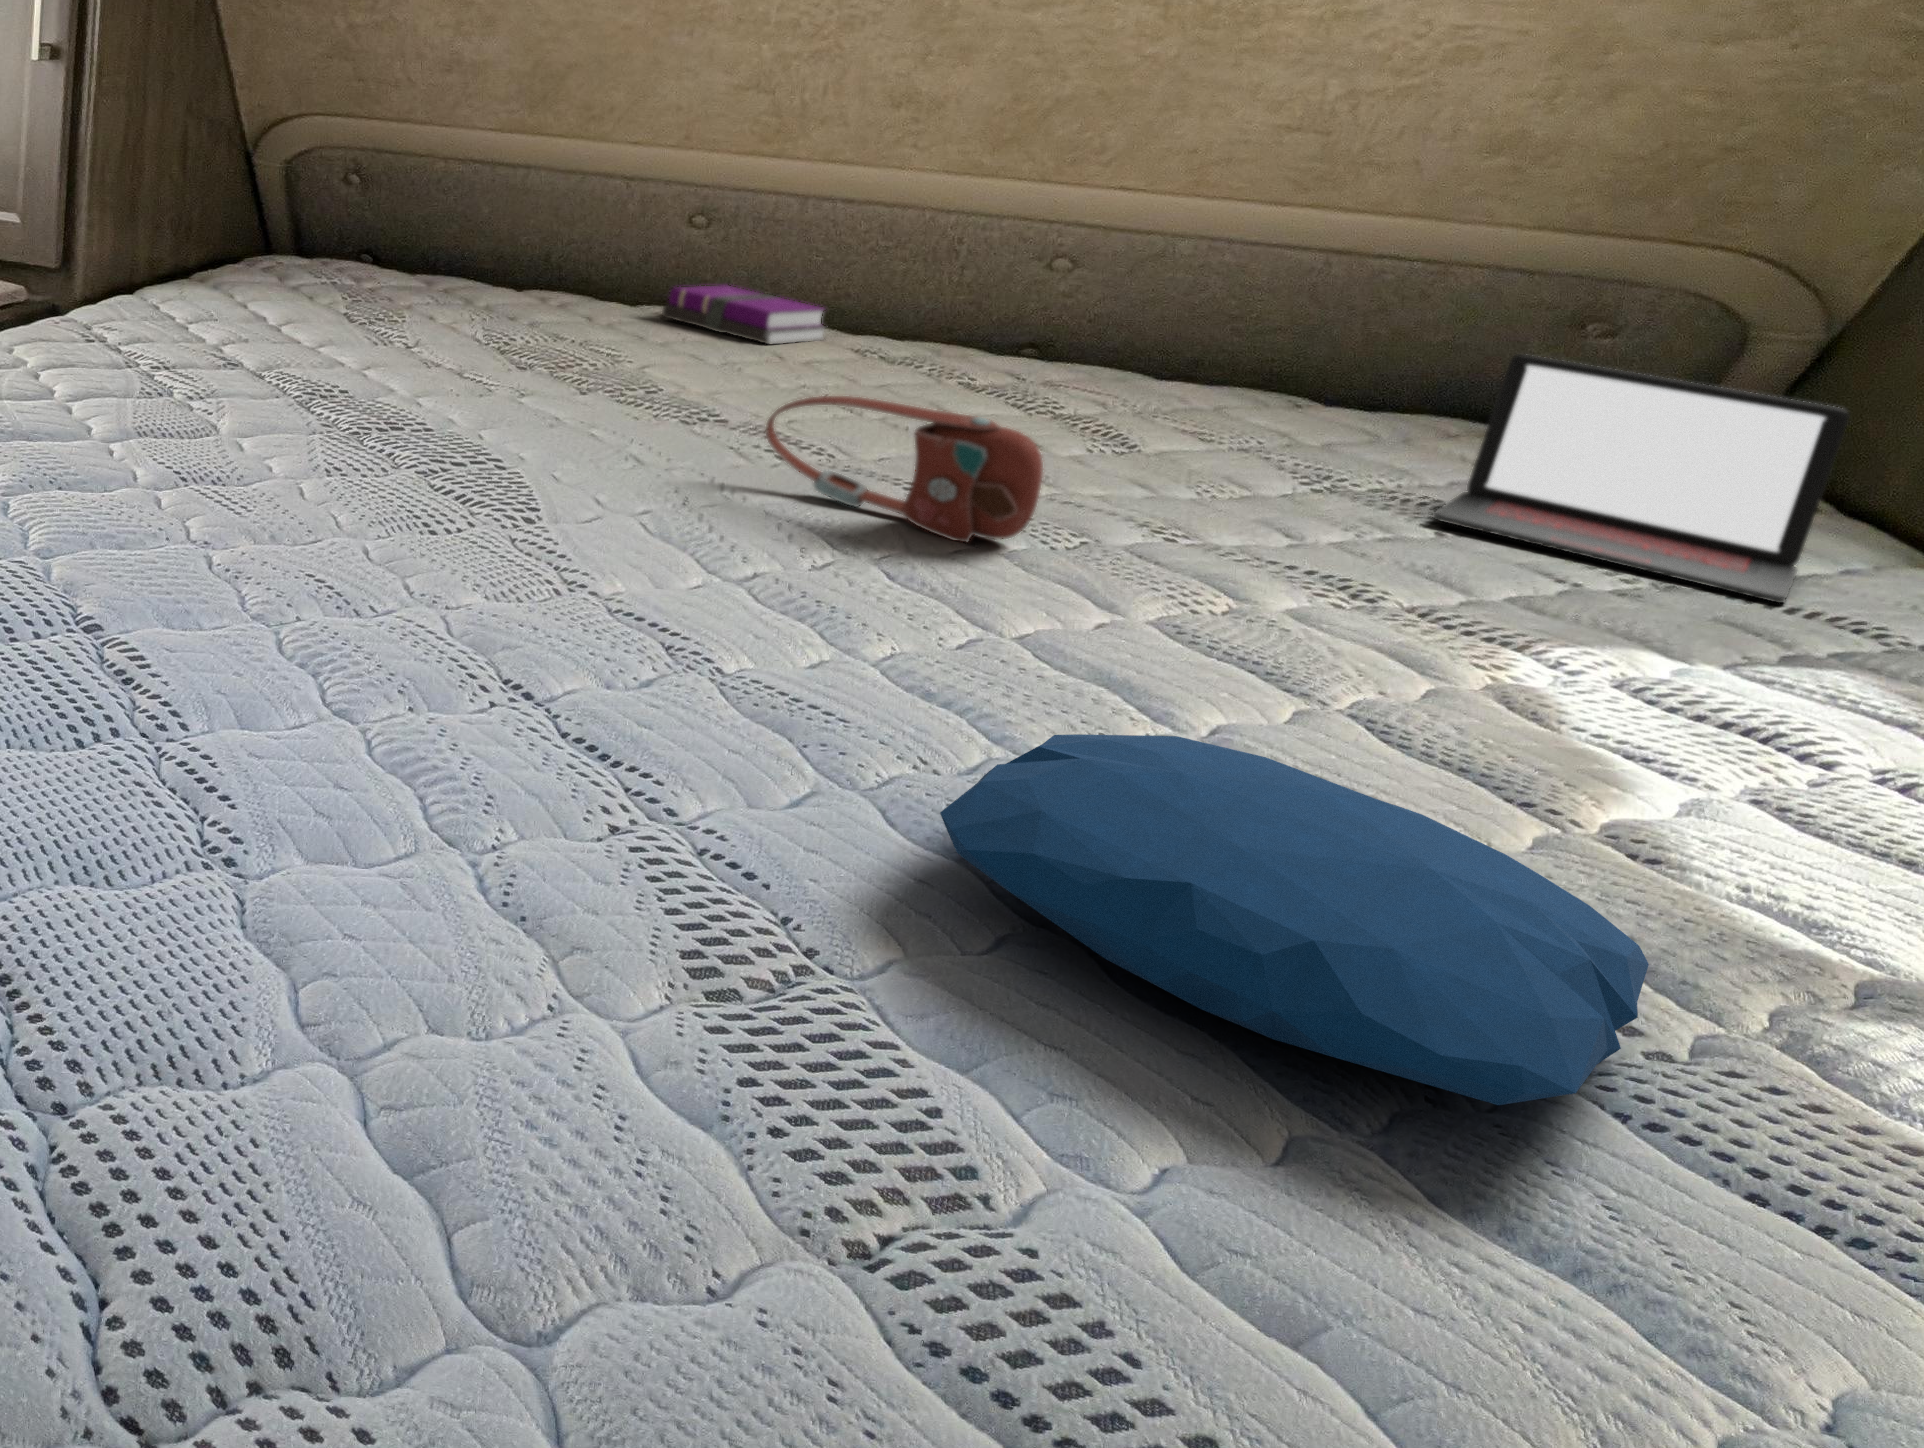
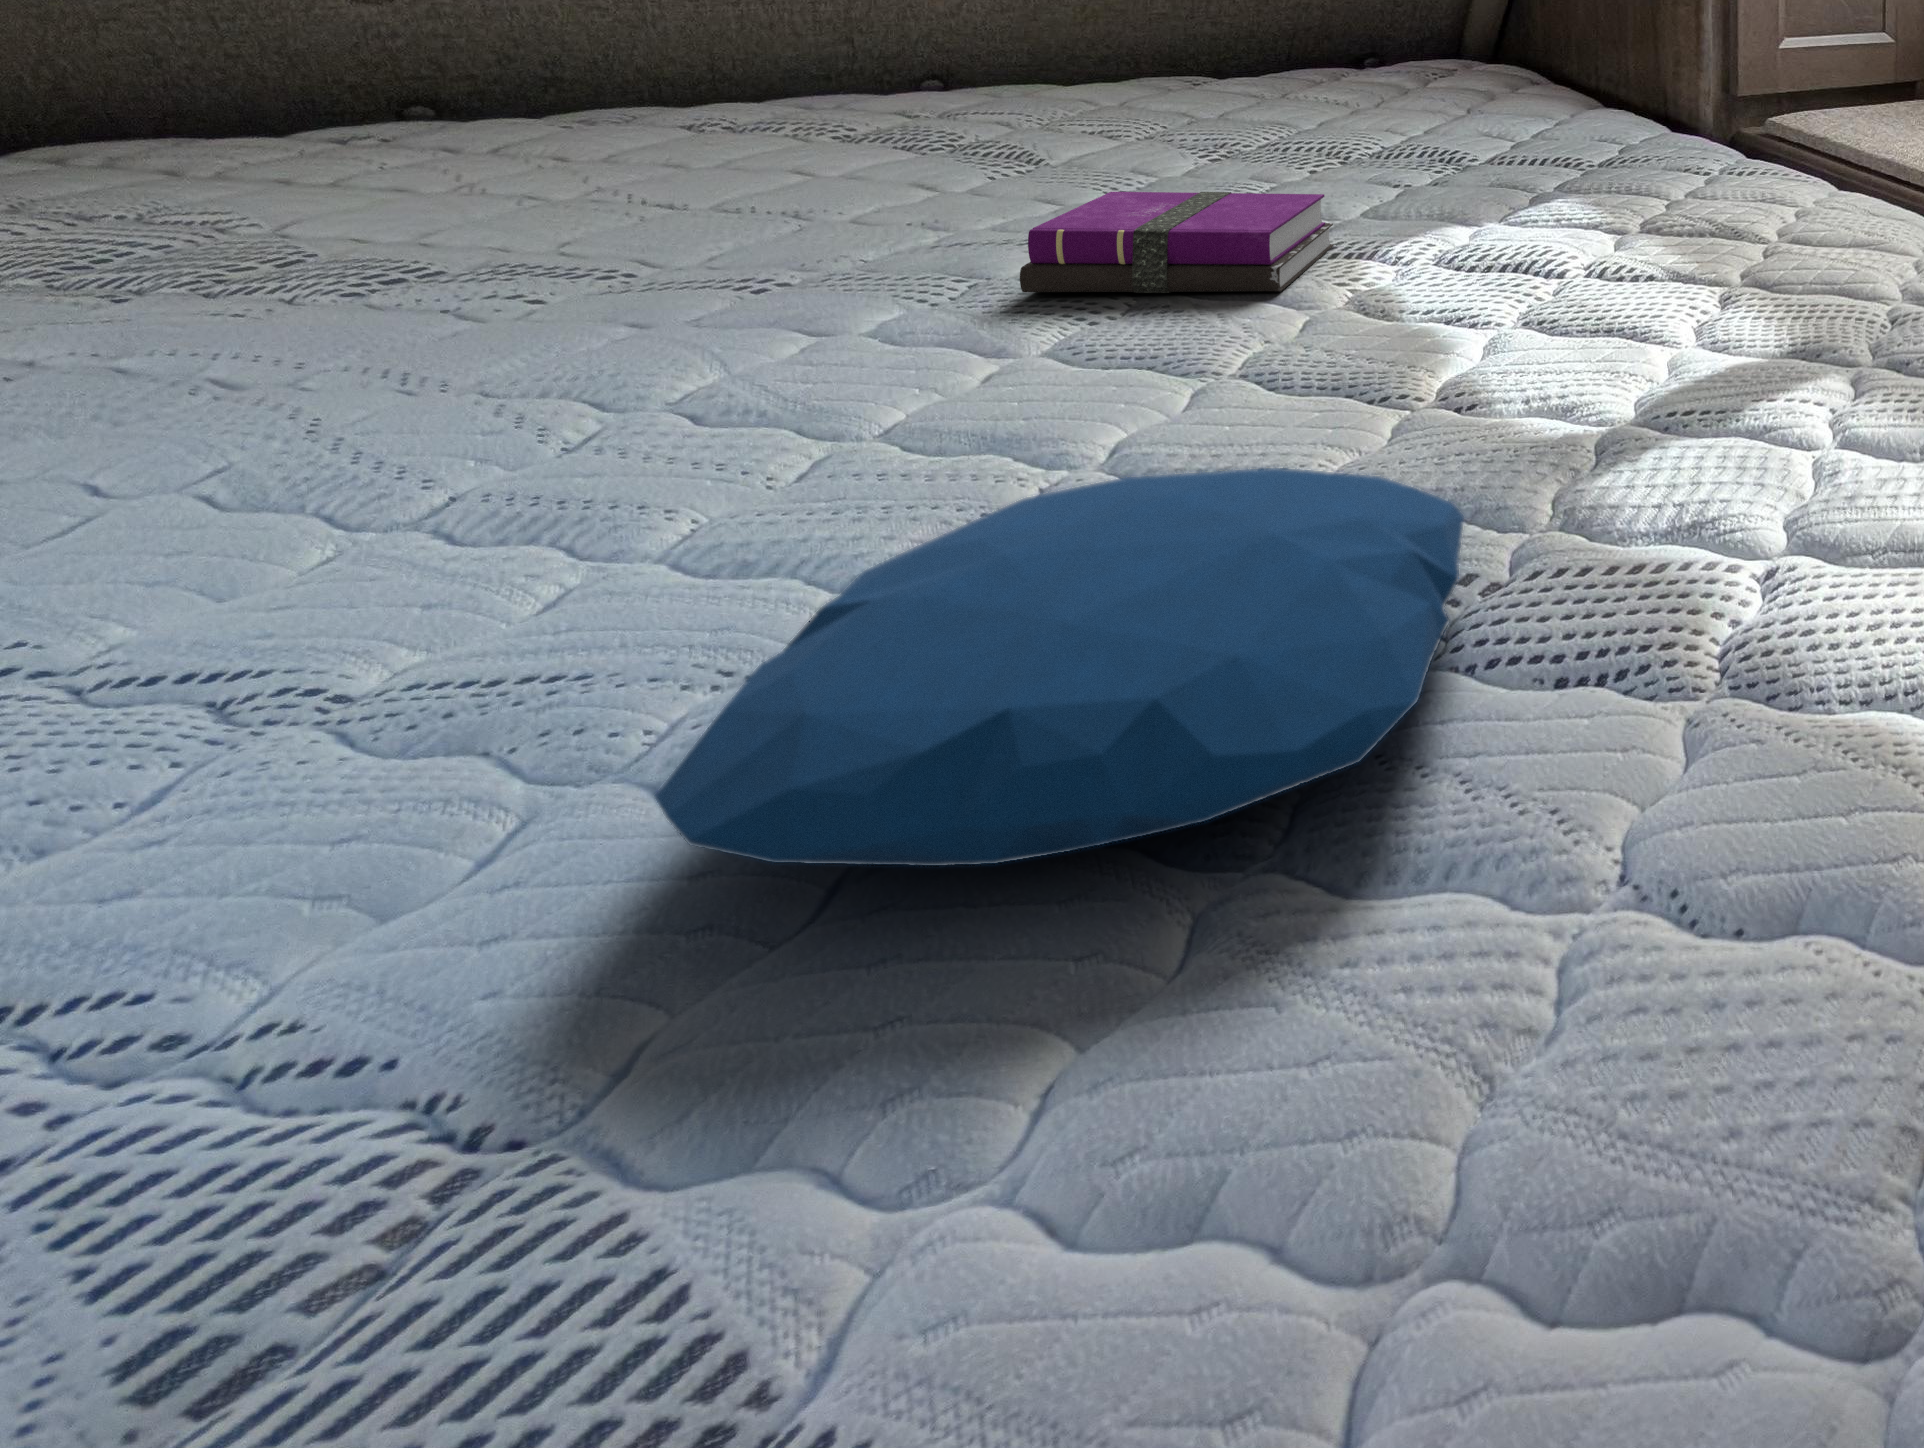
notebook: present [662,285,825,344] -> present [1020,192,1334,293]
laptop: present [1433,354,1850,603] -> none [1303,6,1529,163]
handbag: present [766,396,1043,542] -> none [449,177,897,342]

